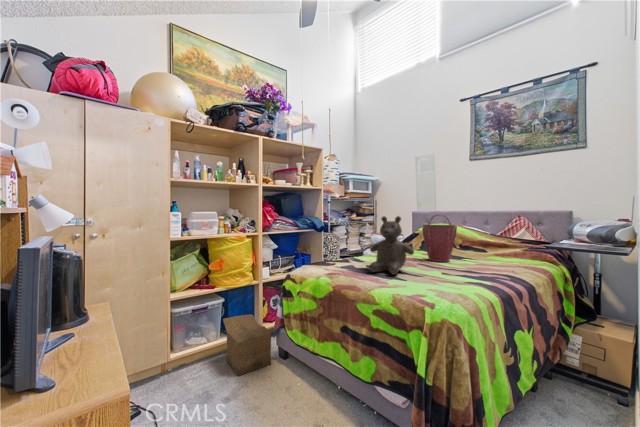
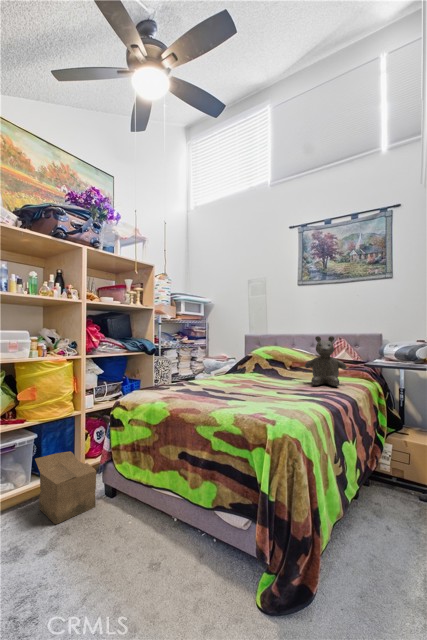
handbag: present [422,214,457,262] -> none [257,336,289,383]
teddy bear: present [369,216,414,275] -> present [305,336,347,386]

